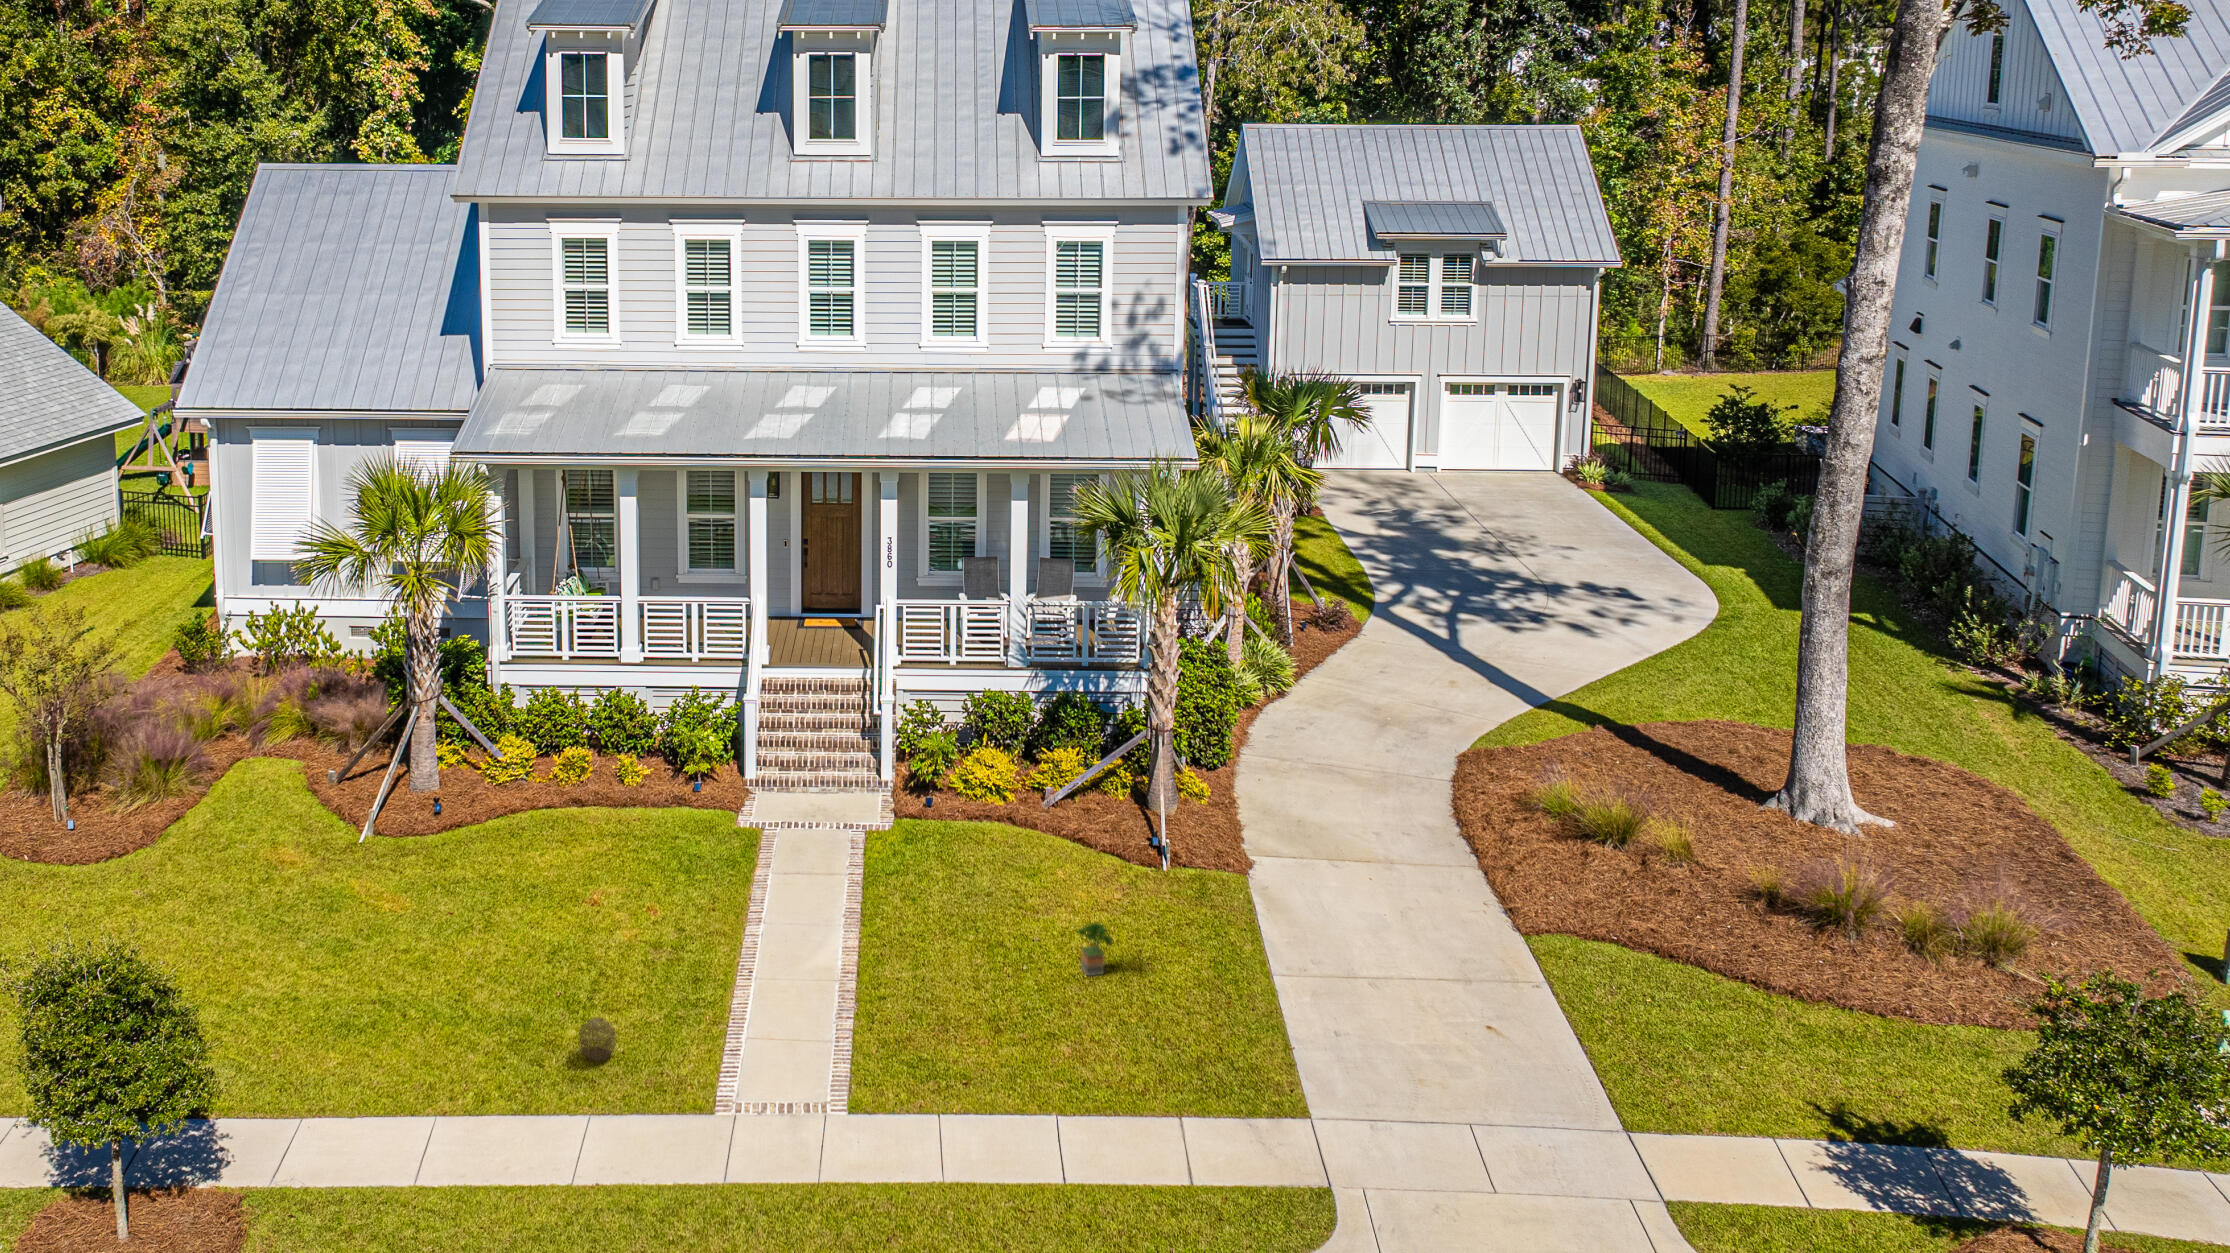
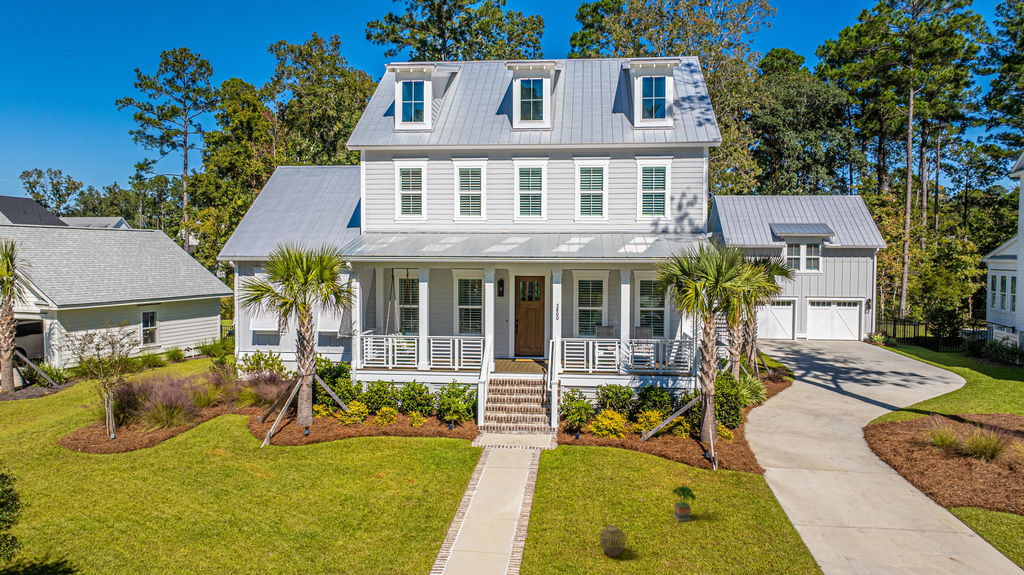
woven basket: present [579,1018,615,1061] -> present [600,525,625,556]

